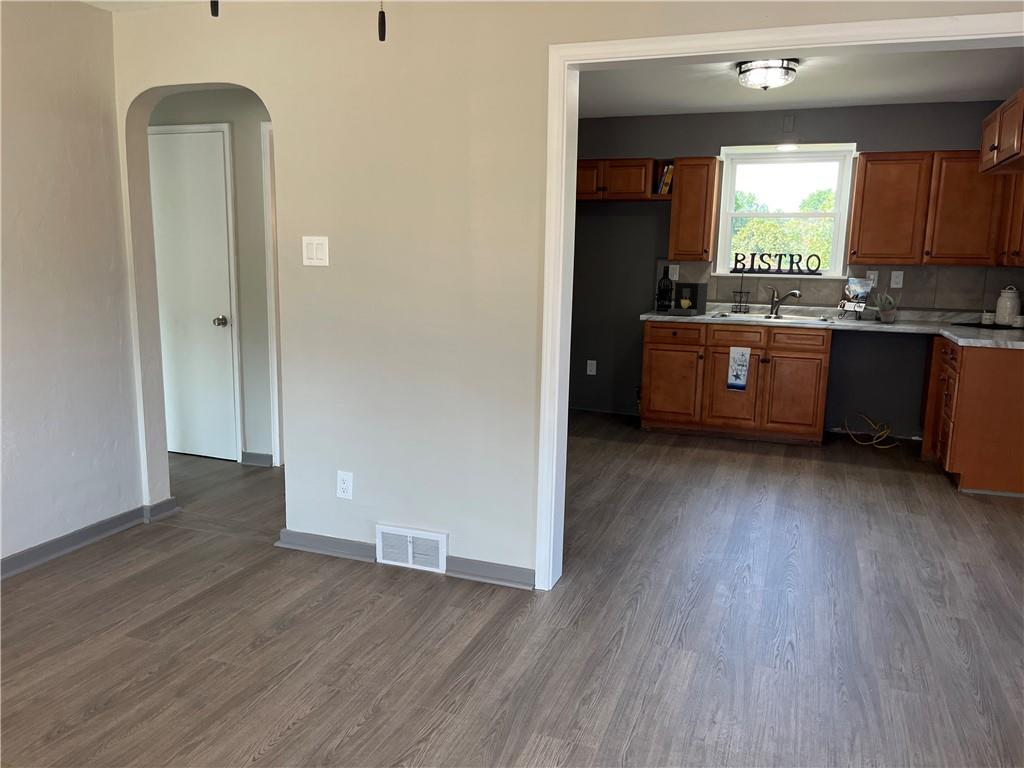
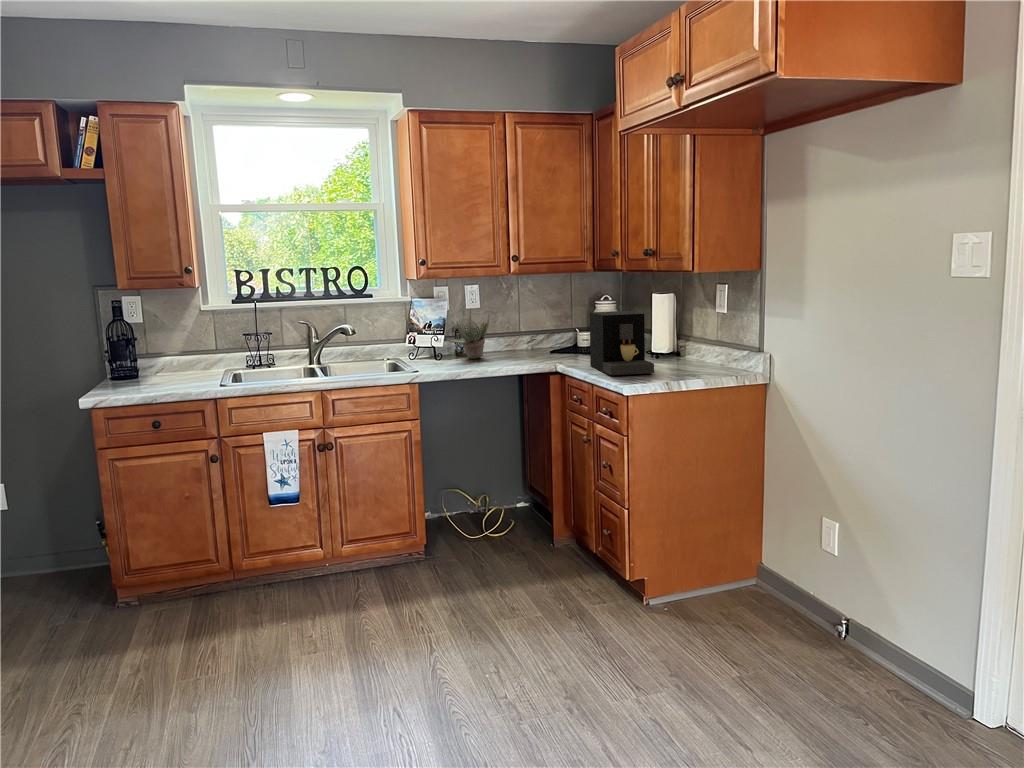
coffee maker: present [668,282,708,316] -> present [590,311,654,375]

